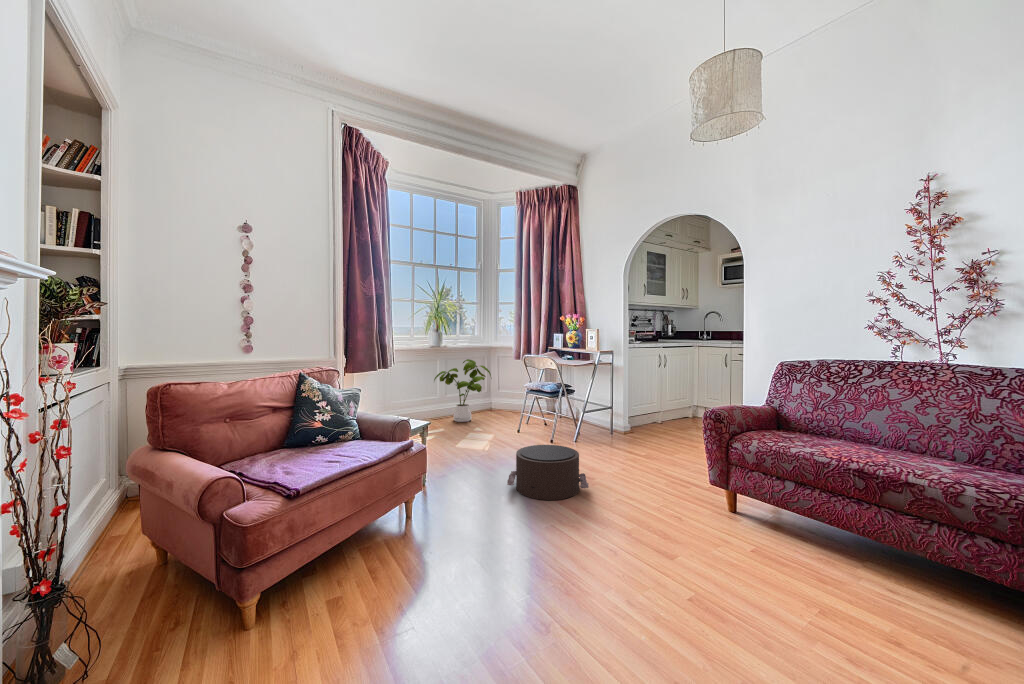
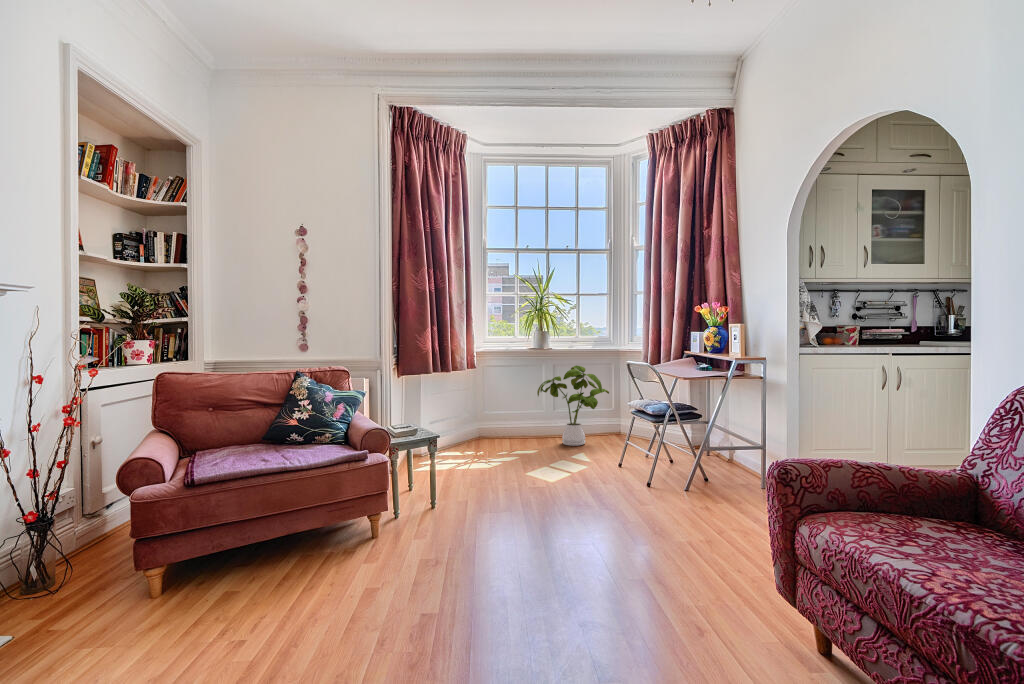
pouf: present [507,445,588,500] -> none [506,477,617,548]

